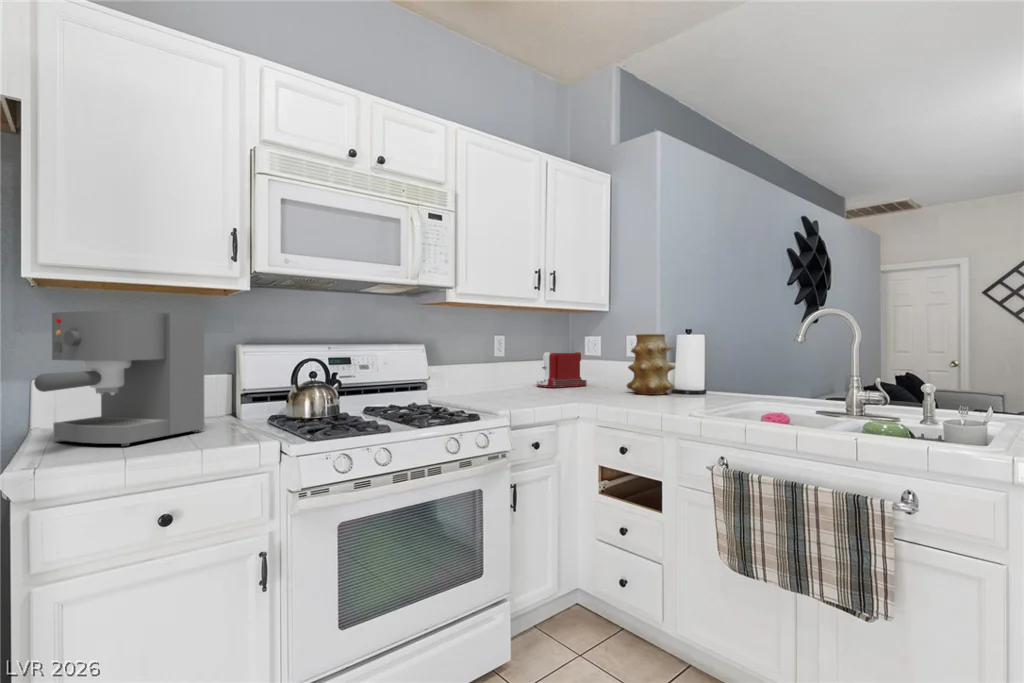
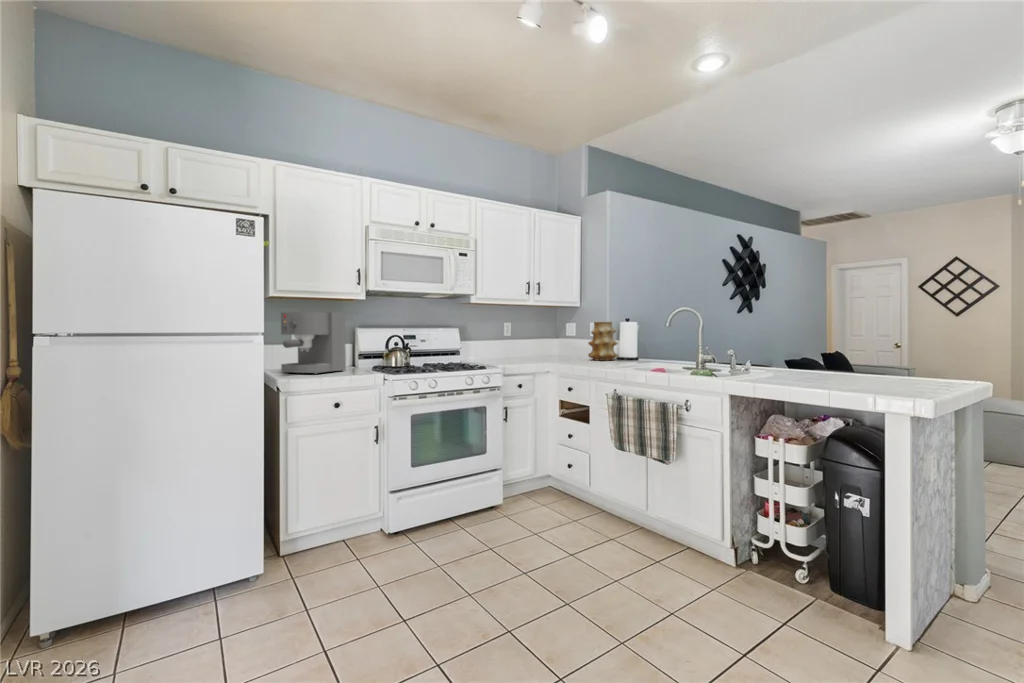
toaster: present [537,352,587,388] -> none [535,334,568,357]

